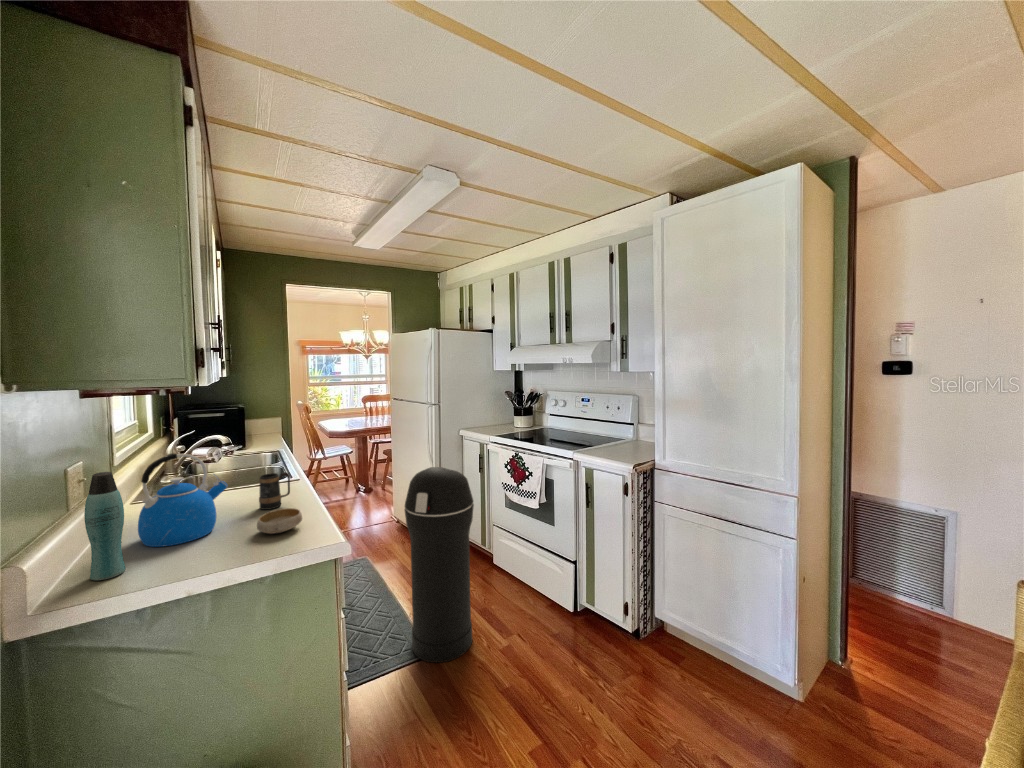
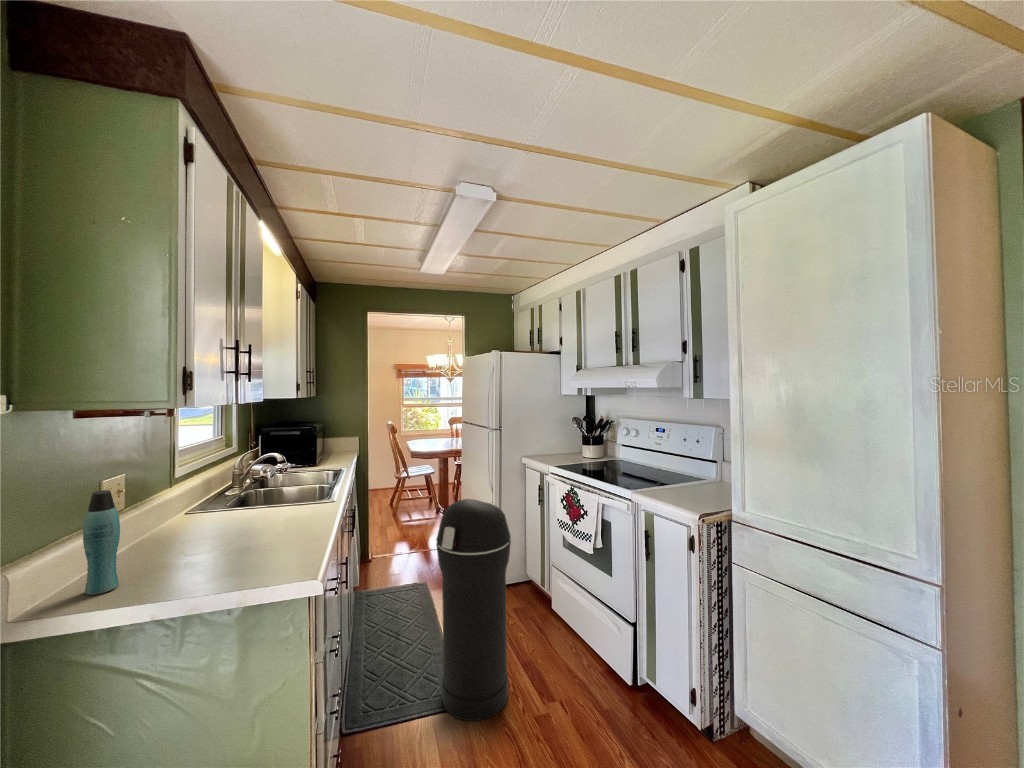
kettle: present [138,454,228,547] -> none [152,474,242,565]
mug: present [259,473,290,510] -> none [277,497,308,534]
bowl: present [257,508,302,534] -> none [251,536,297,562]

